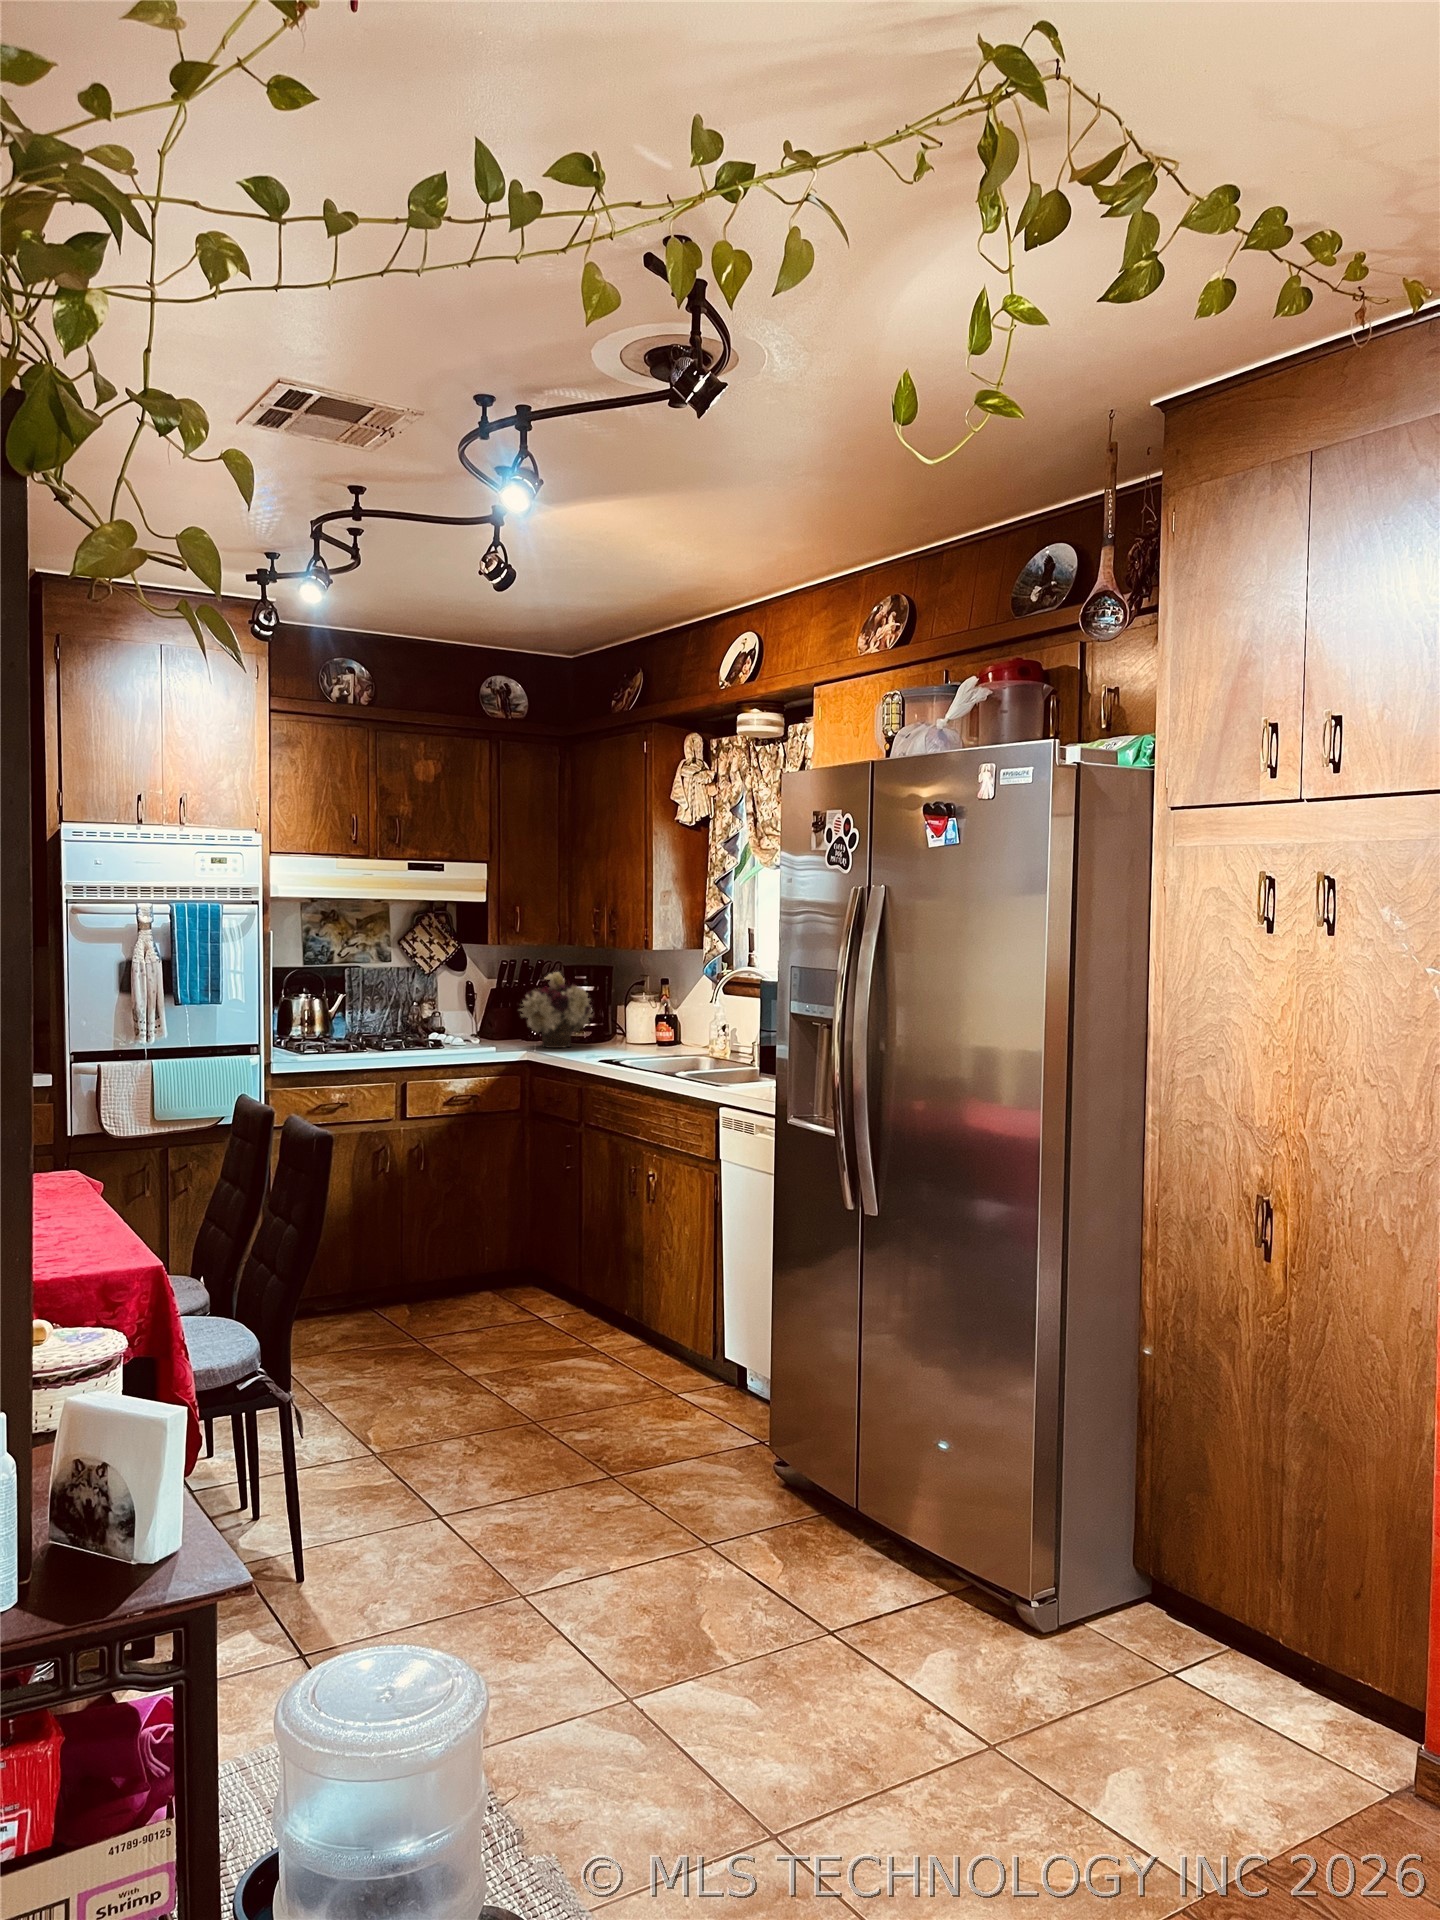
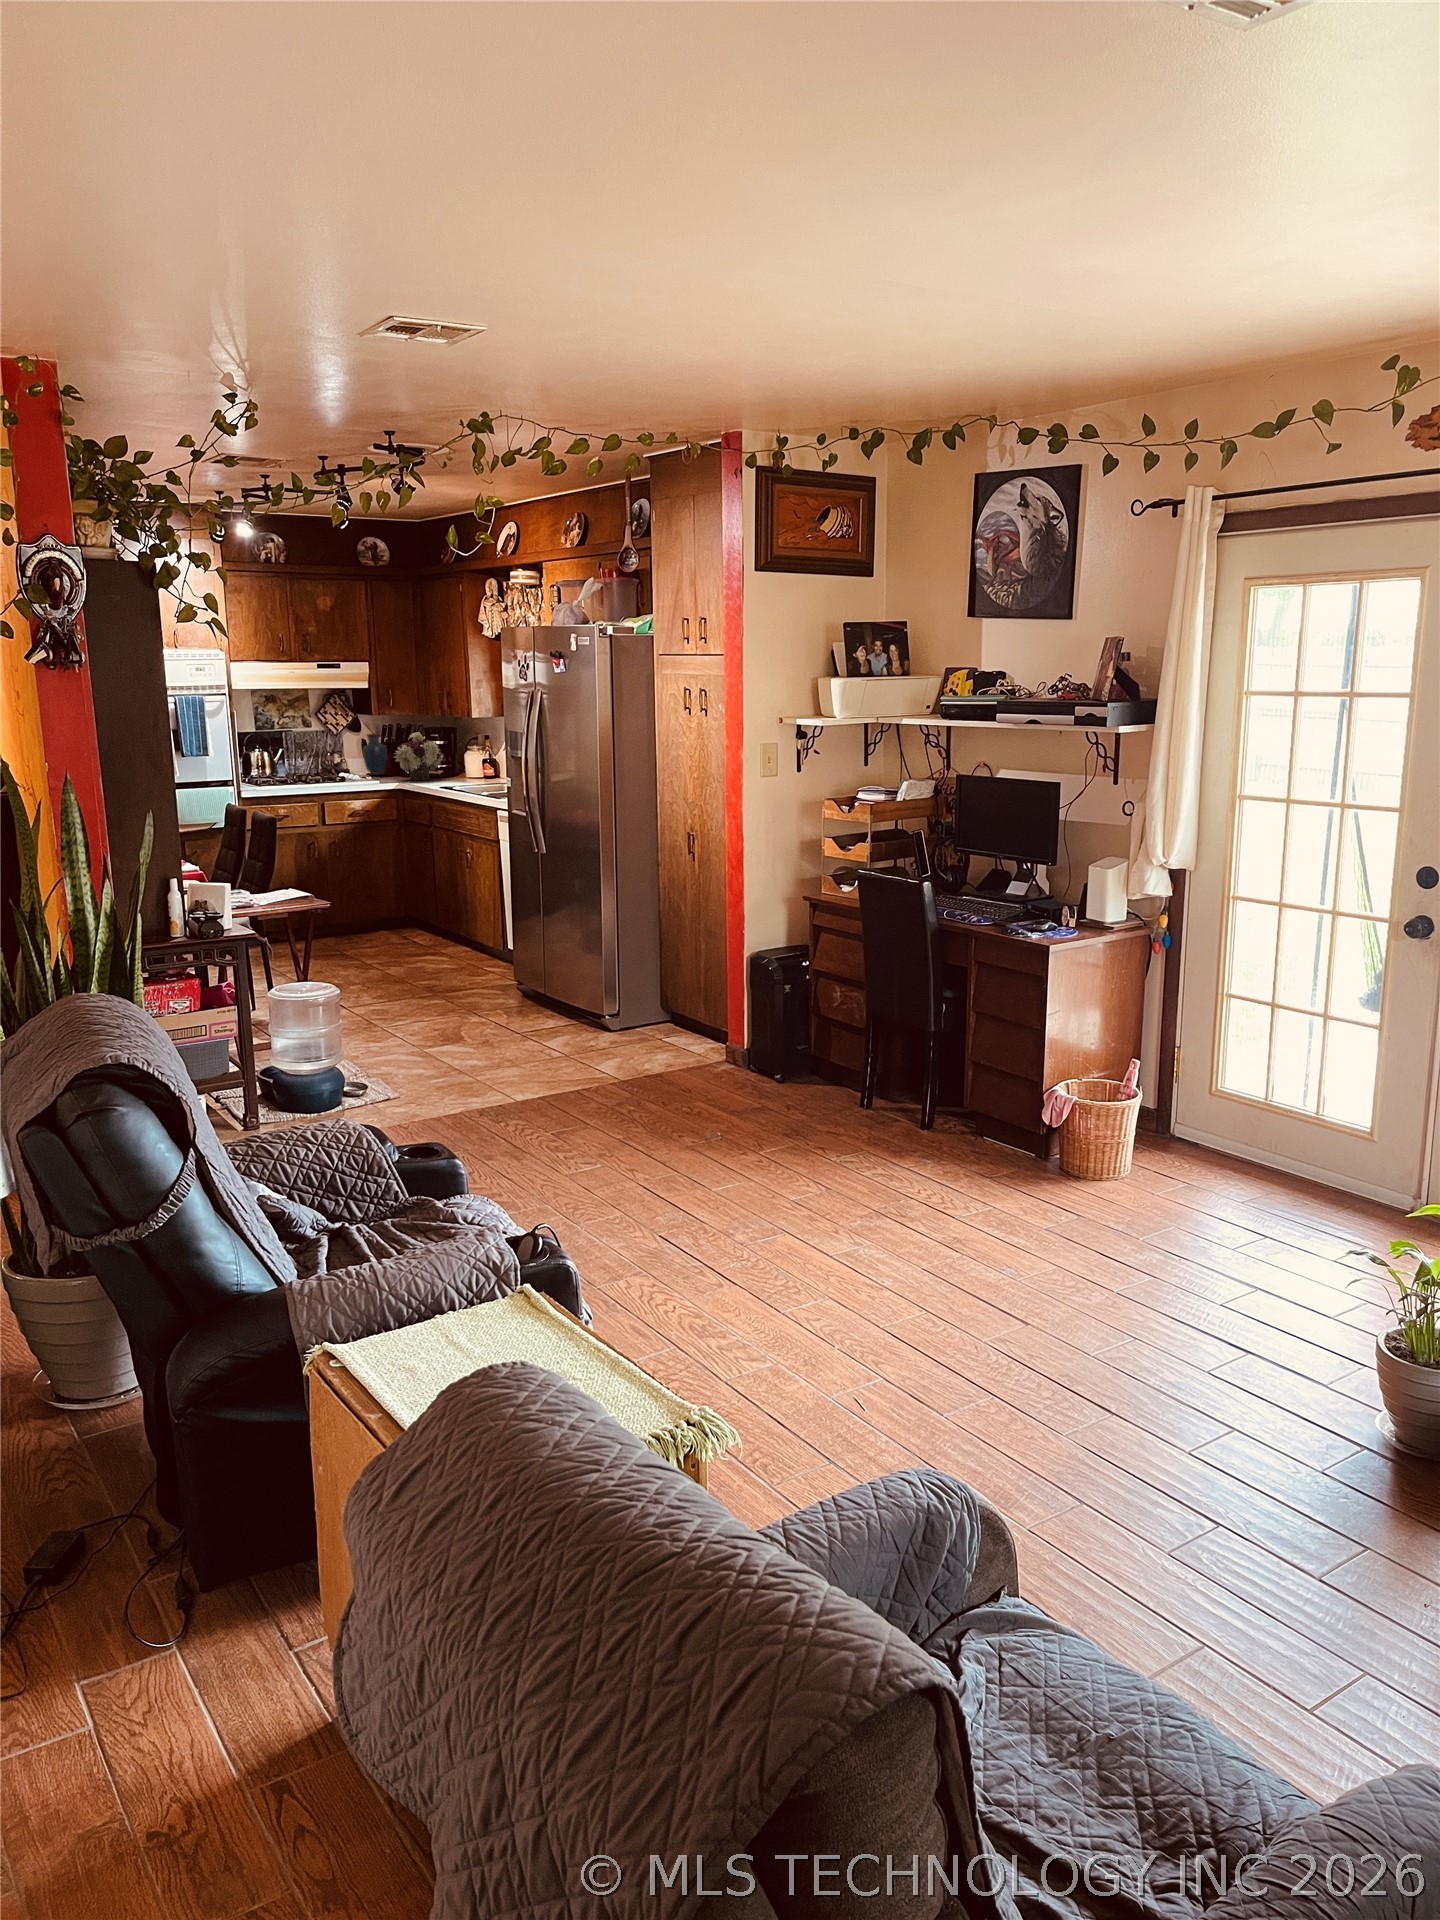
vase: none [466,973,503,1037] -> present [363,733,387,775]

